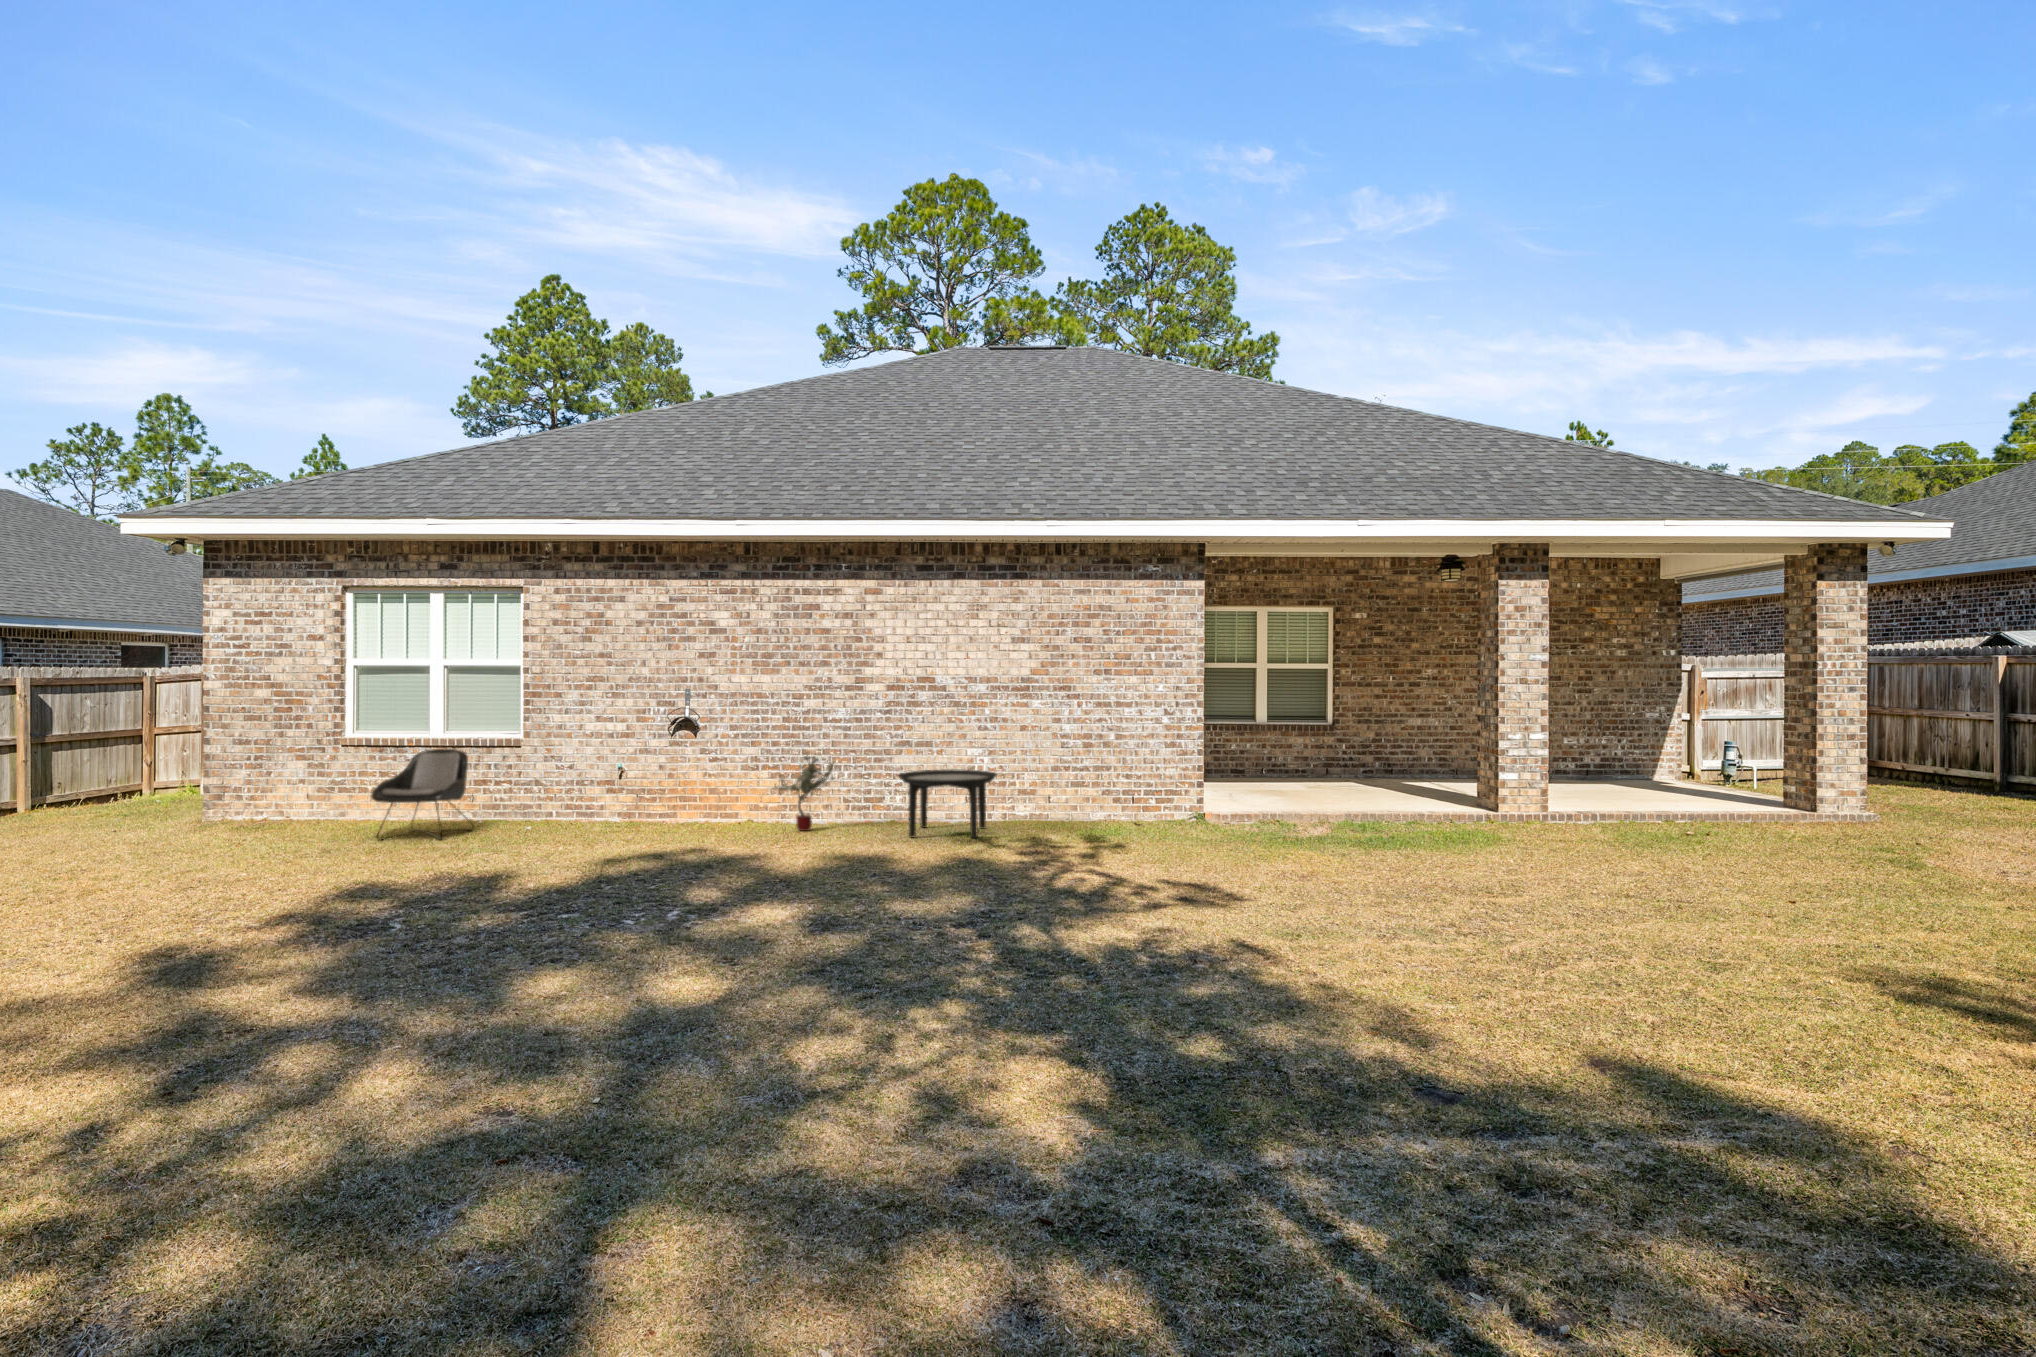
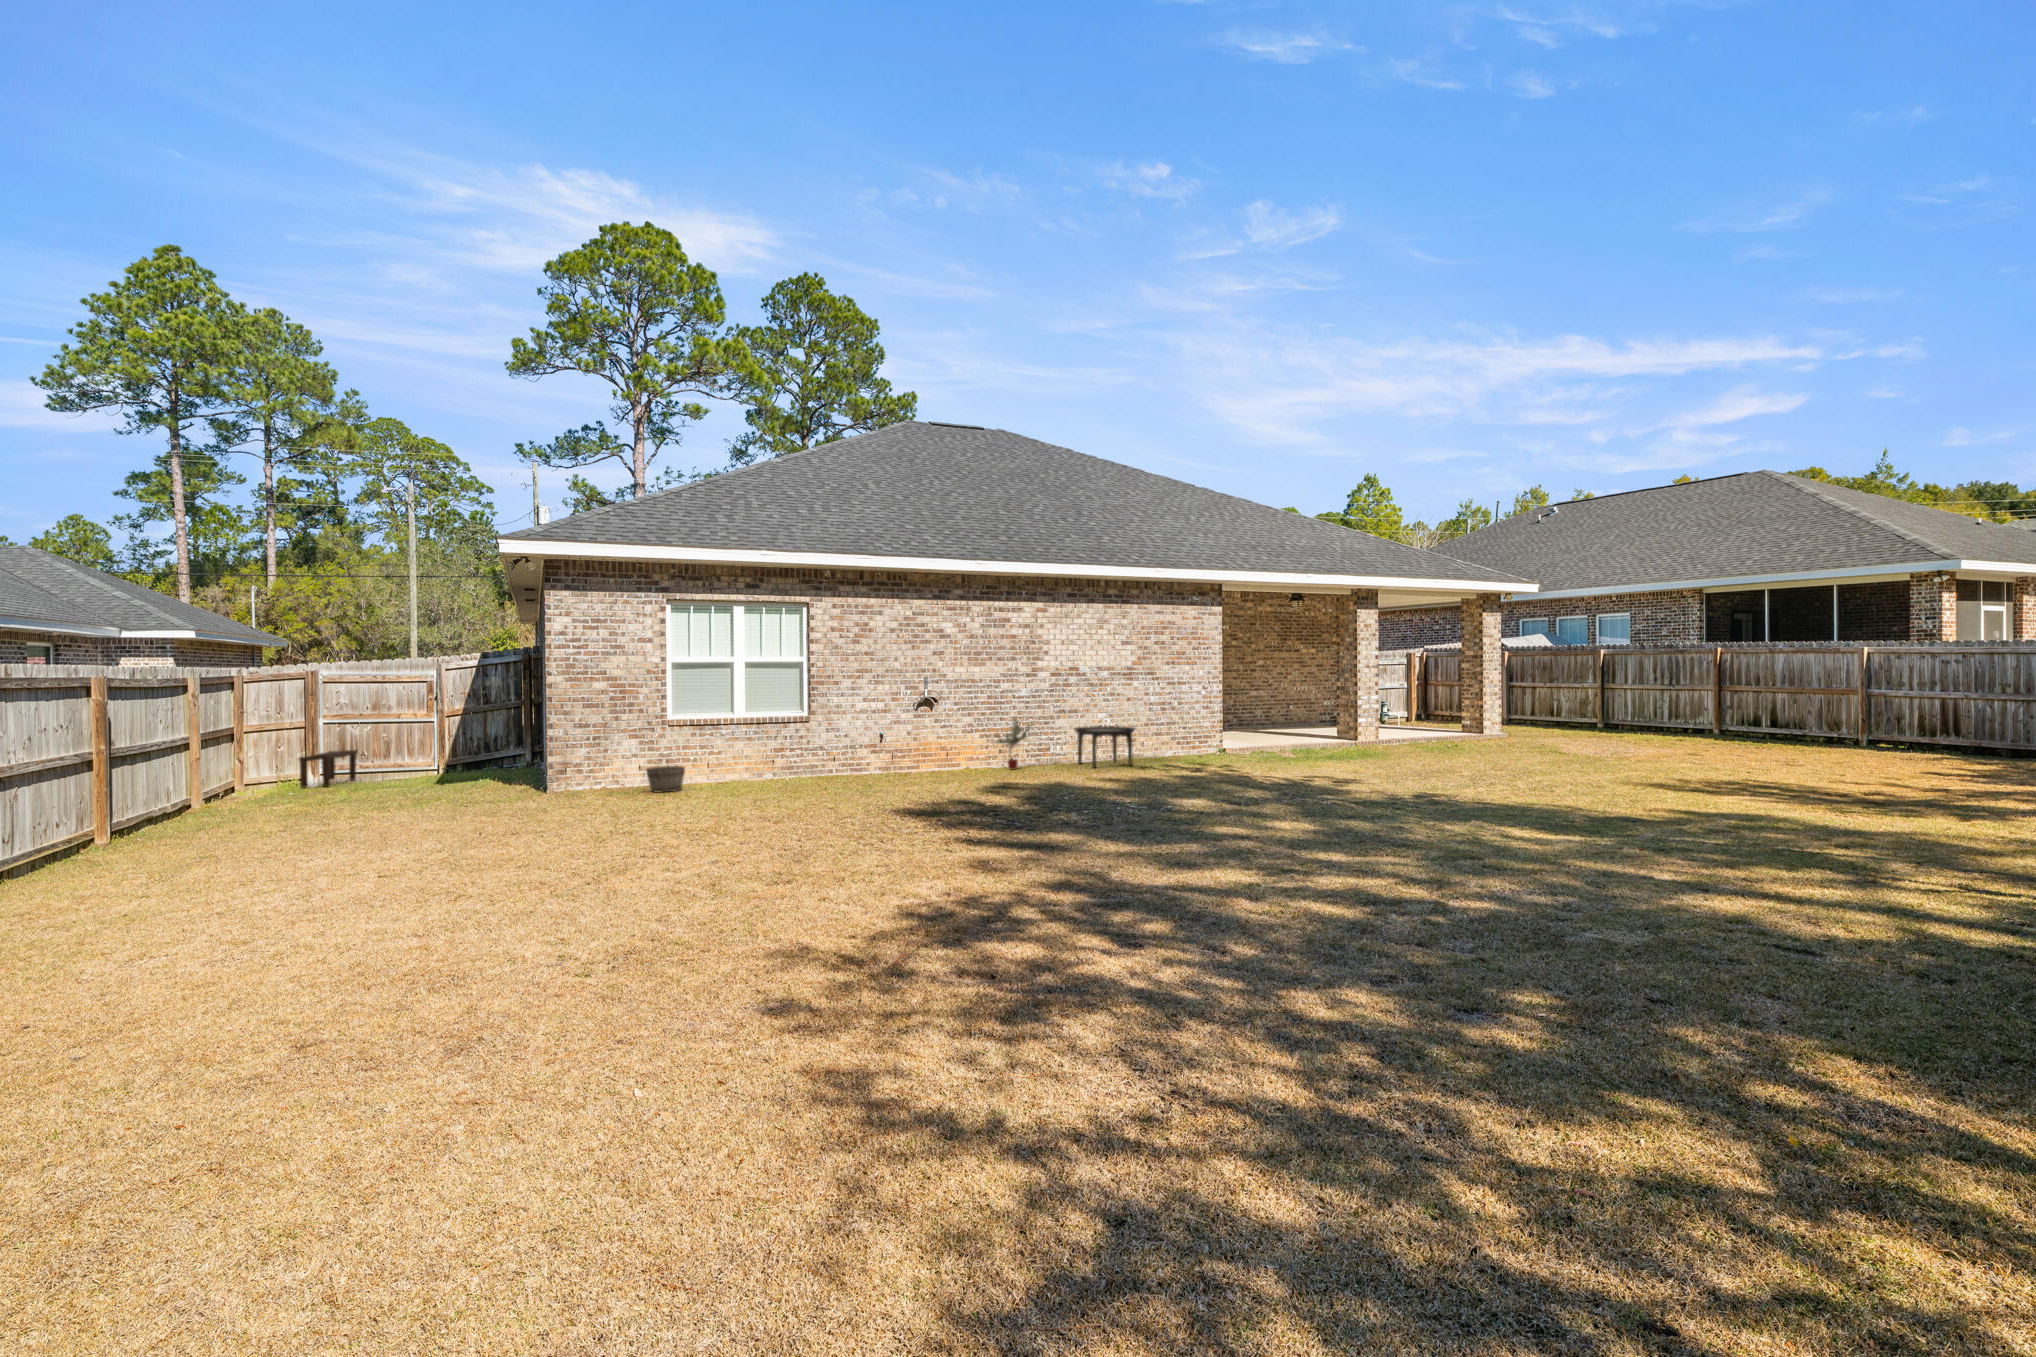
lounge chair: present [371,749,473,840] -> none [731,723,792,790]
bench: none [86,760,169,801] -> present [299,750,357,788]
wooden bucket: none [291,792,347,836] -> present [646,761,685,793]

